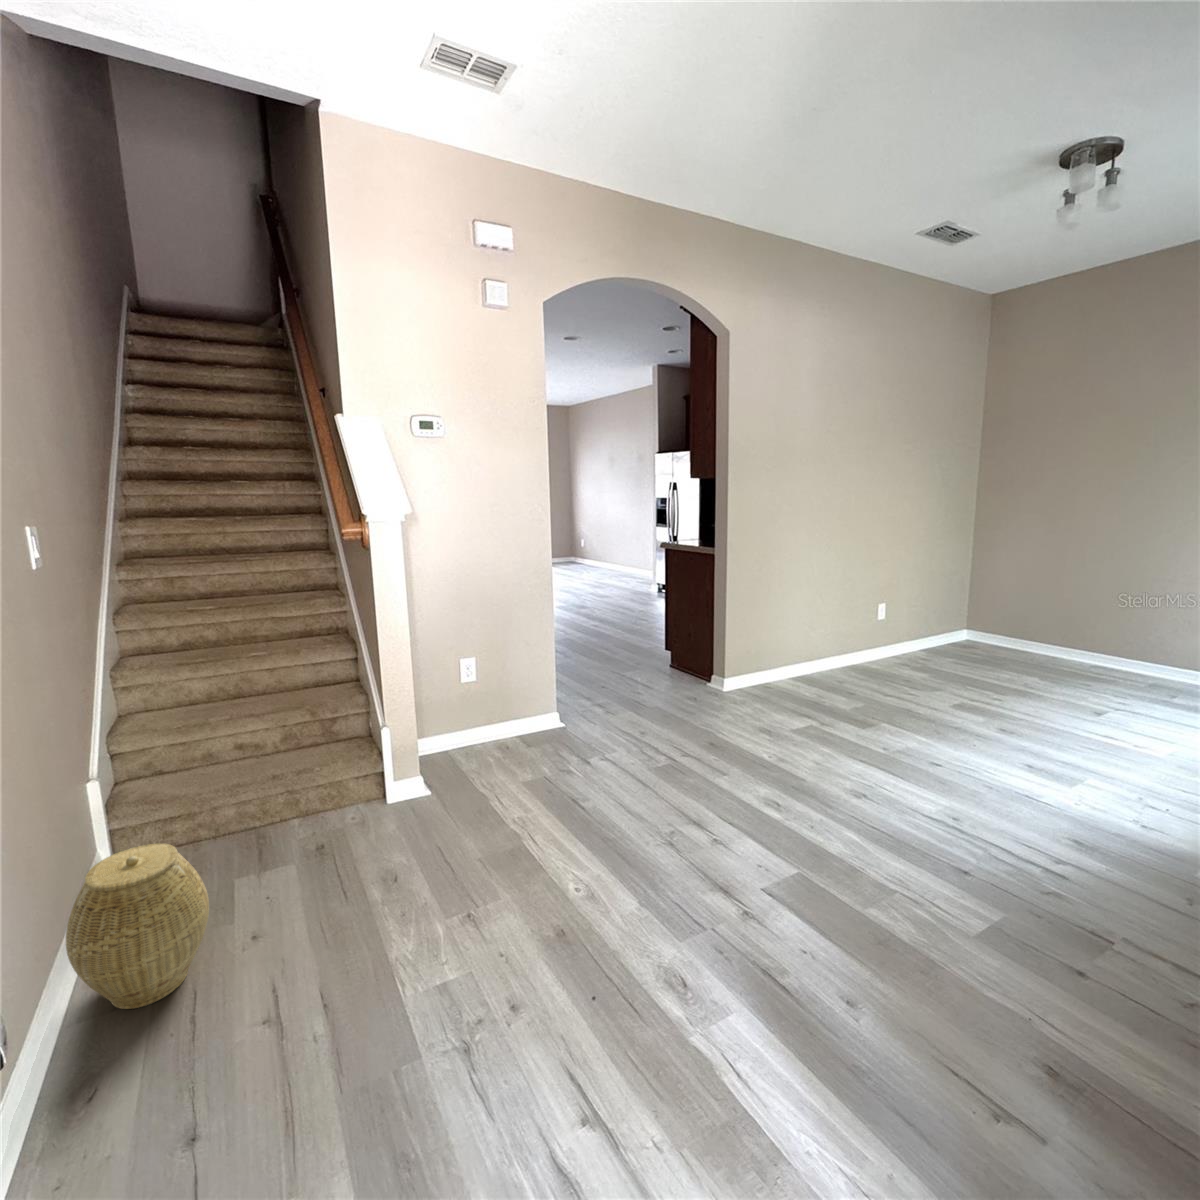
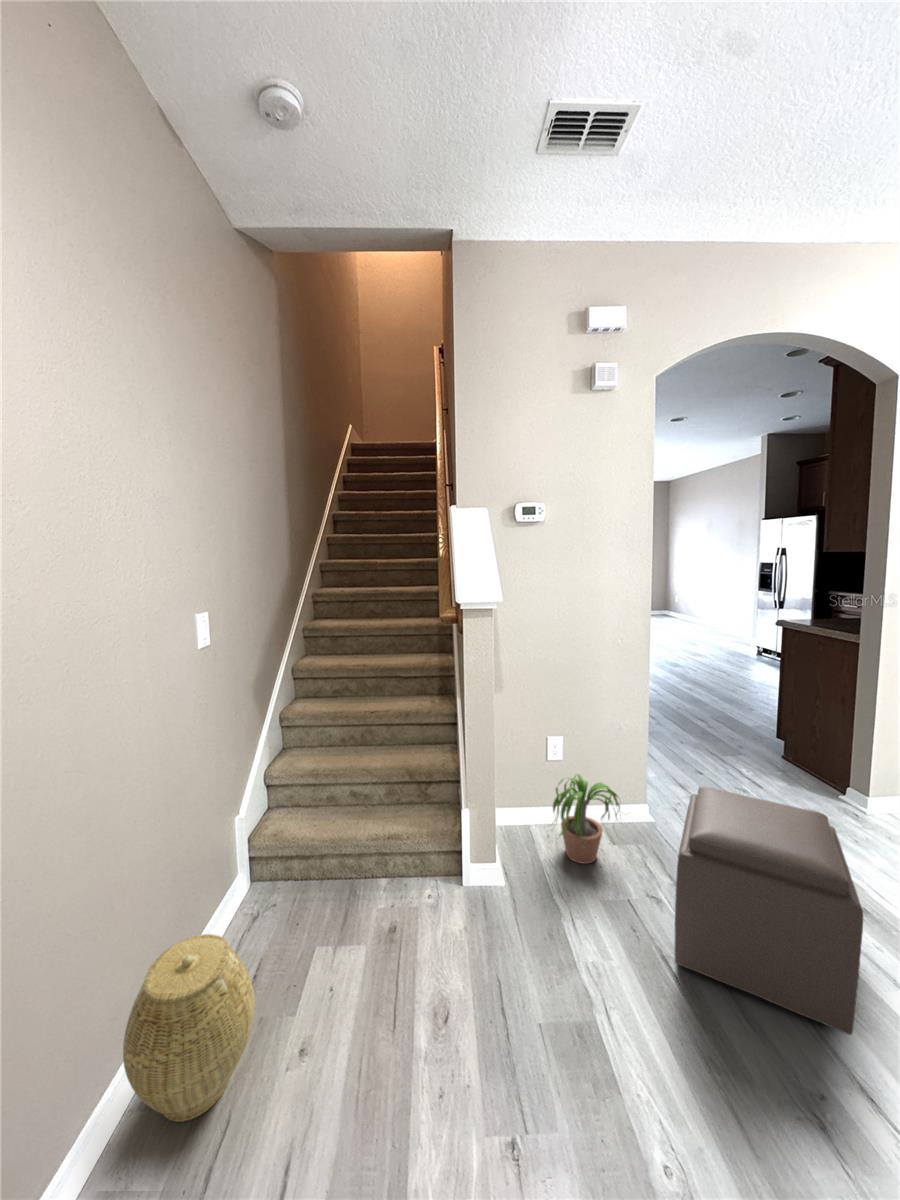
ottoman: none [579,668,694,804] -> present [675,787,863,1035]
potted plant: none [465,686,545,764] -> present [553,774,620,864]

